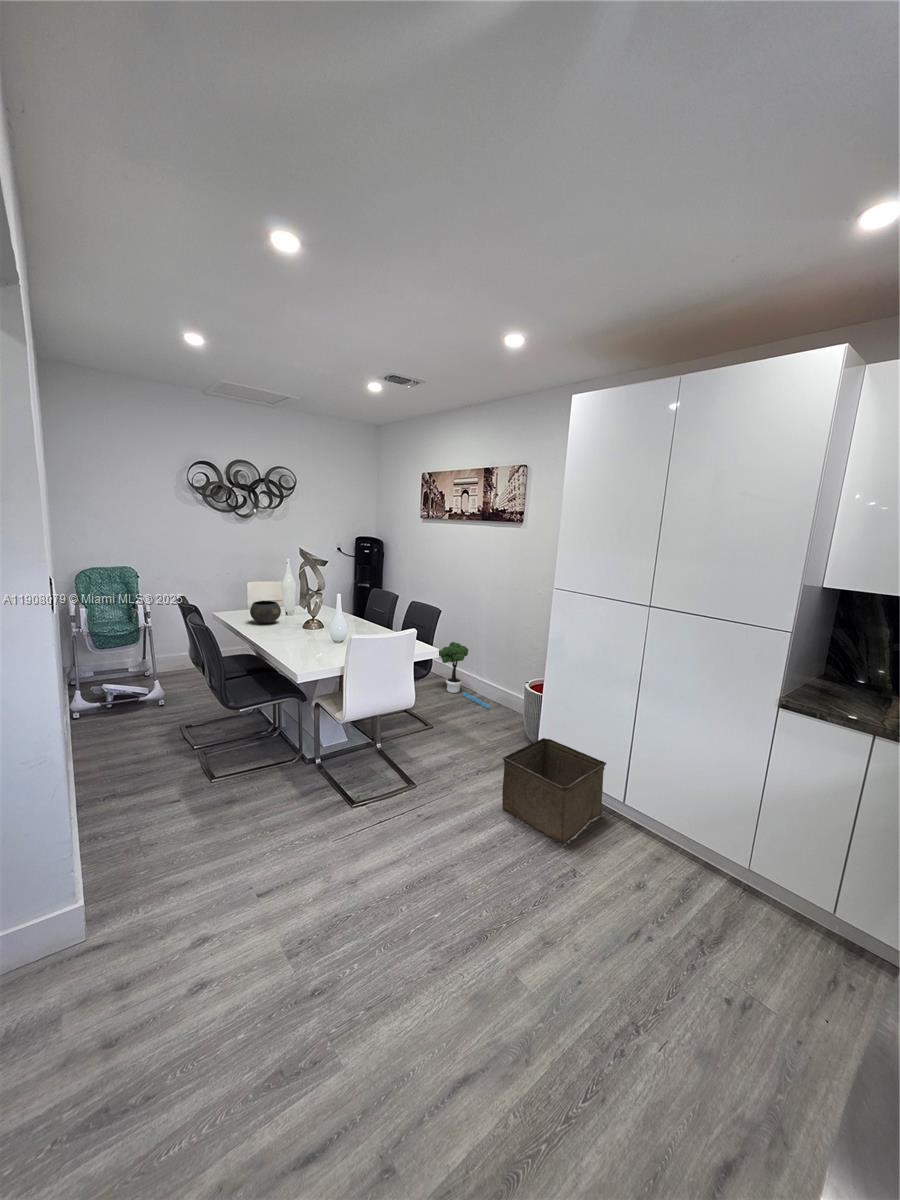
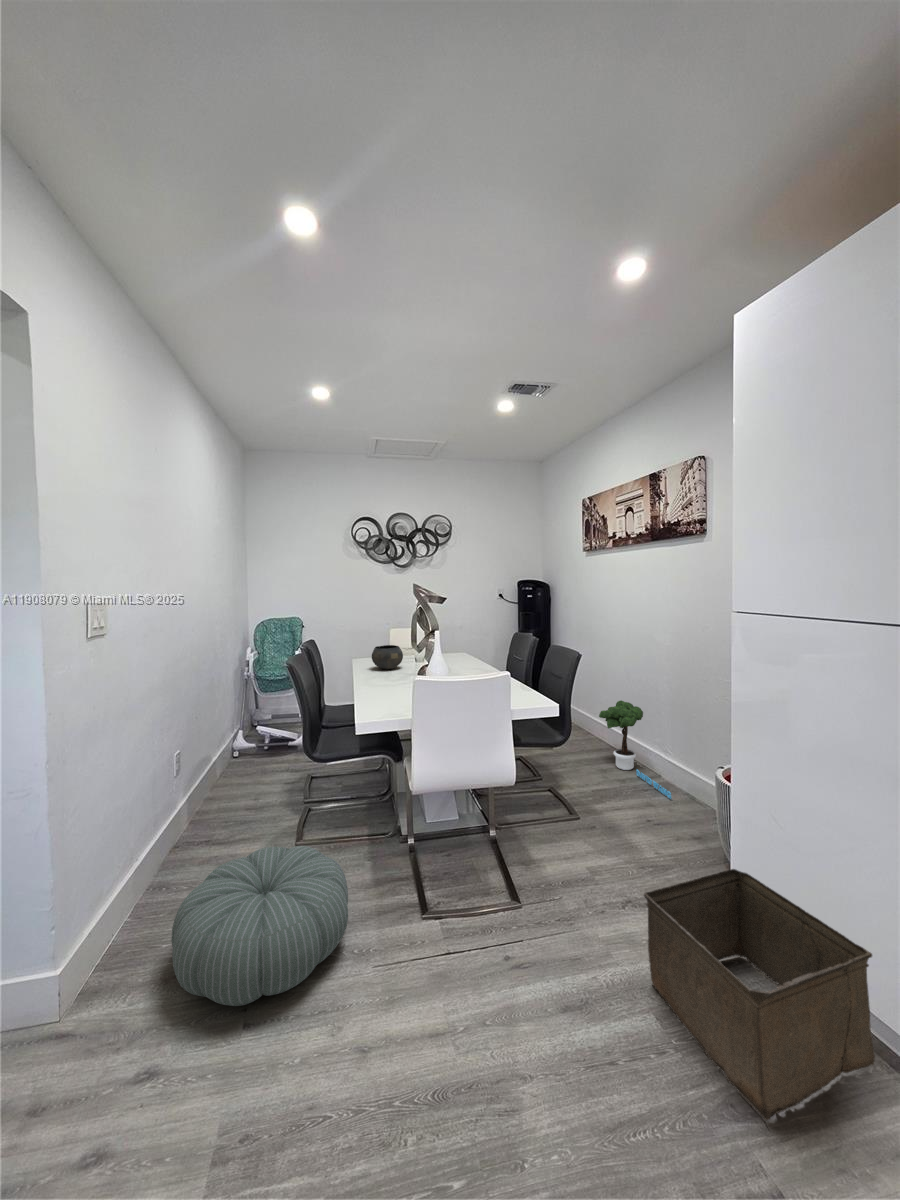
pouf: none [163,774,308,886] -> present [172,846,348,1006]

